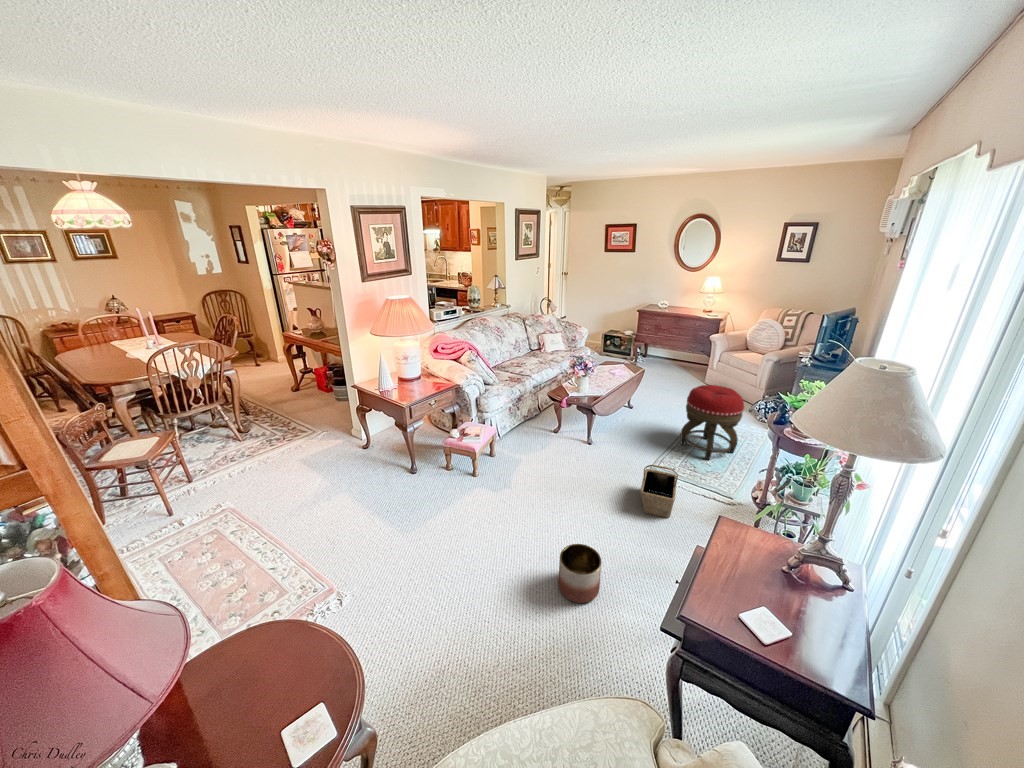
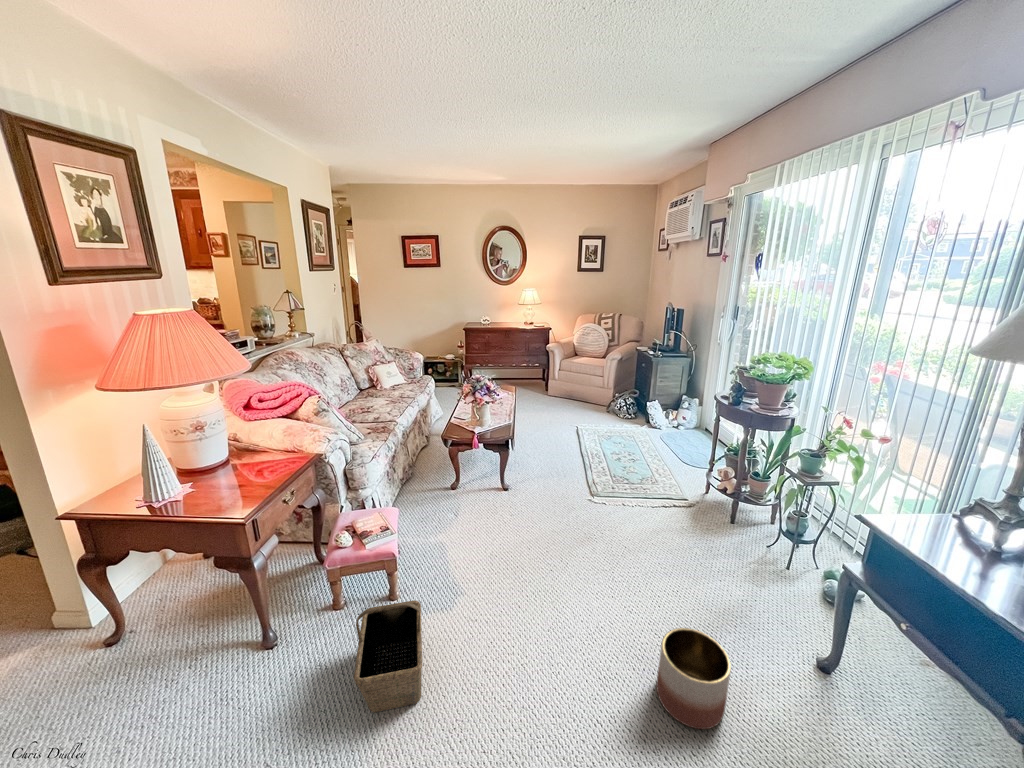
footstool: present [680,385,744,460] -> none [590,387,648,467]
basket: present [640,465,678,518] -> present [354,600,422,713]

